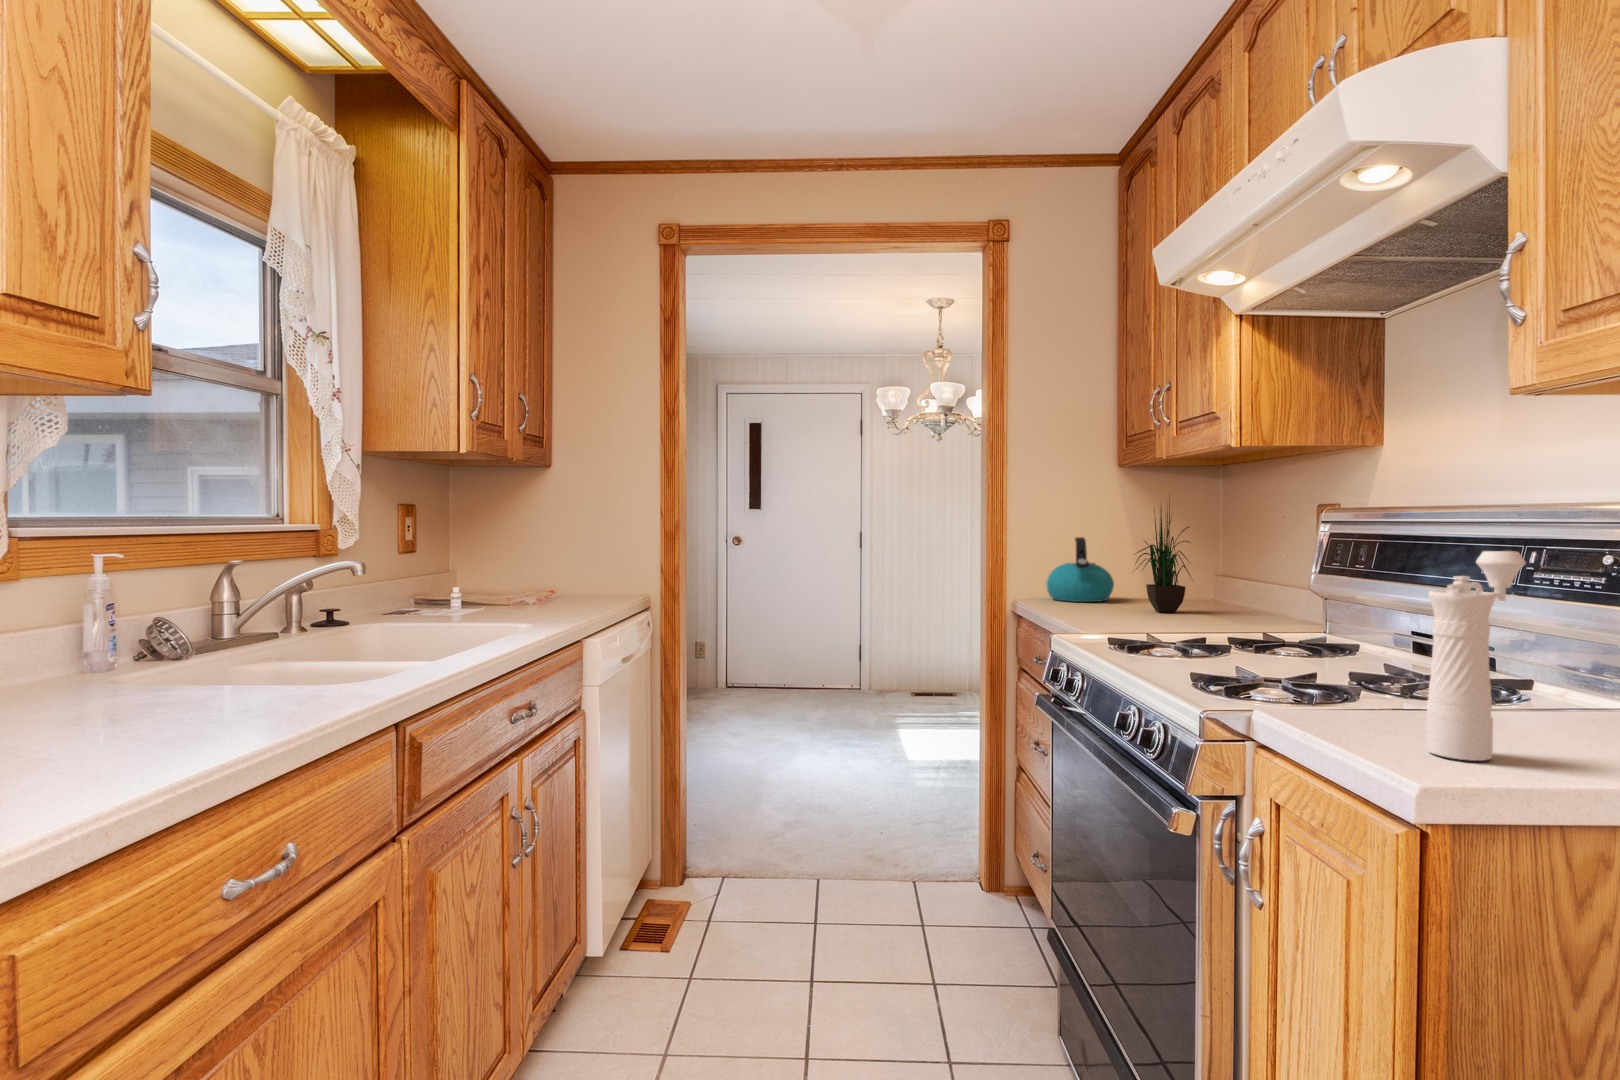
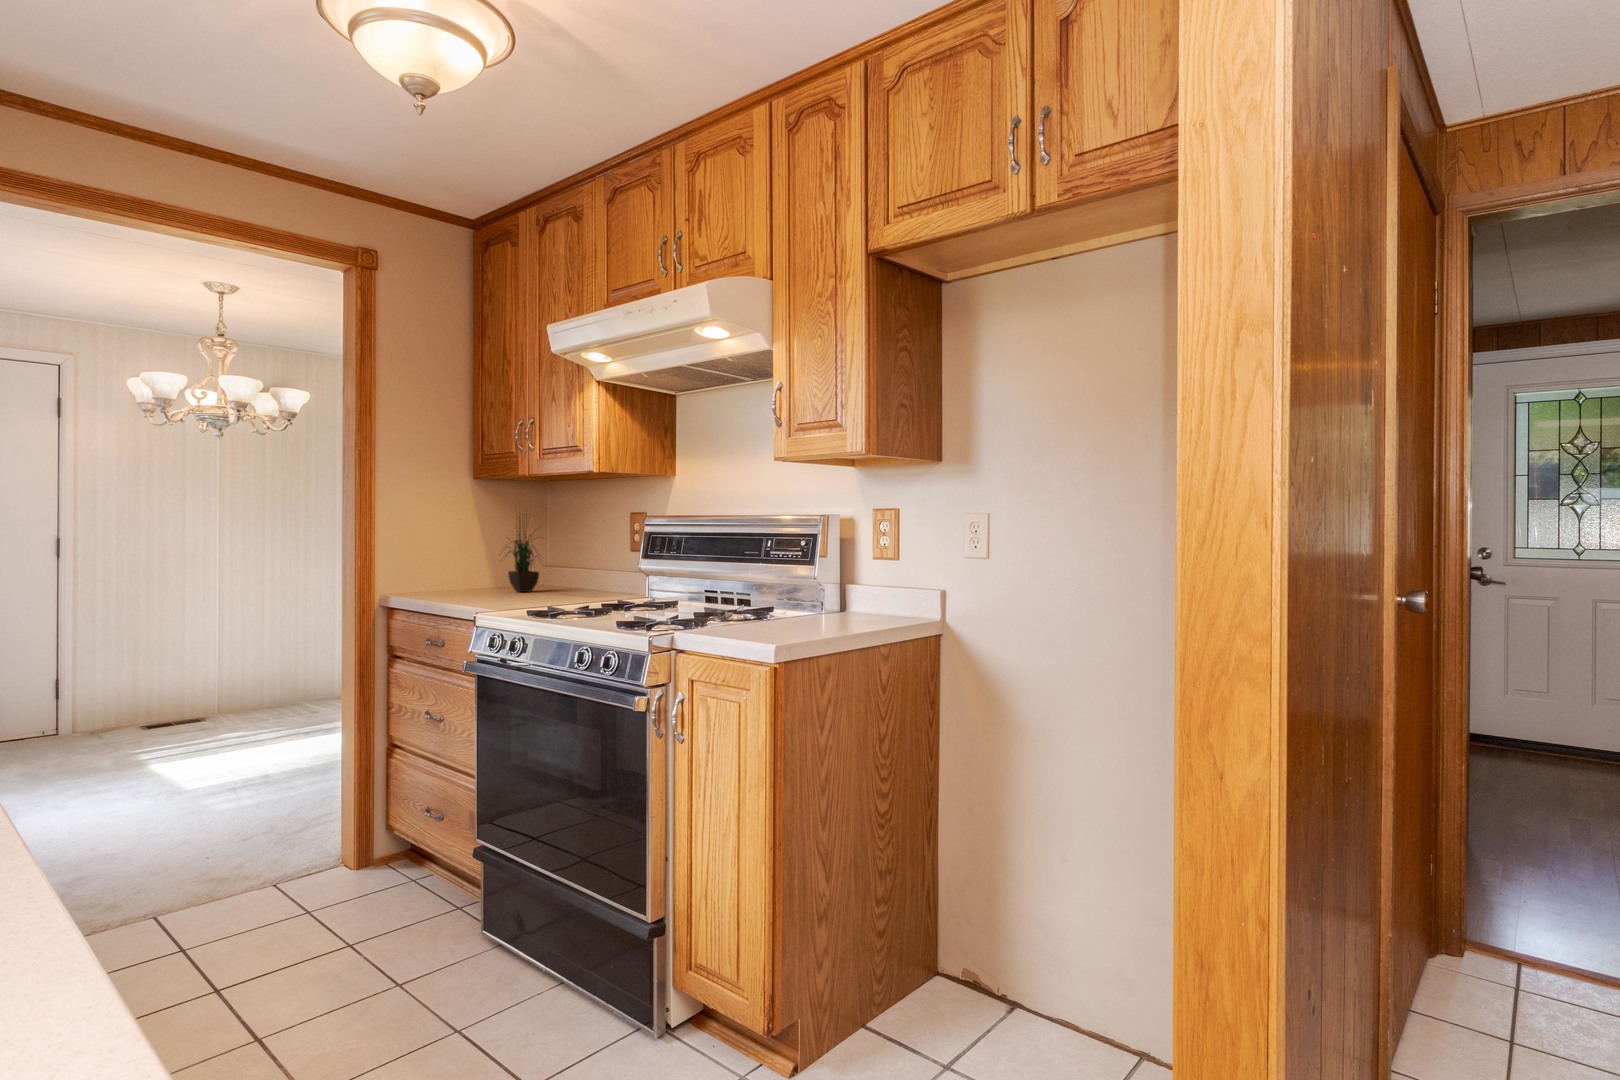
kettle: present [1047,537,1114,602] -> none [410,535,470,589]
pepper mill: present [1426,551,1526,761] -> none [768,538,797,637]

